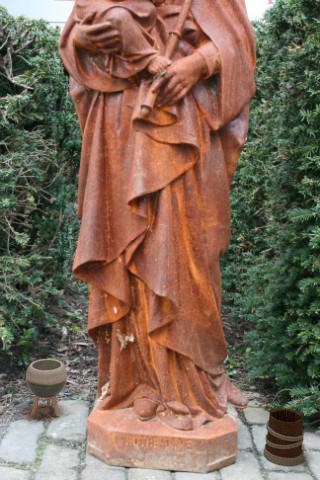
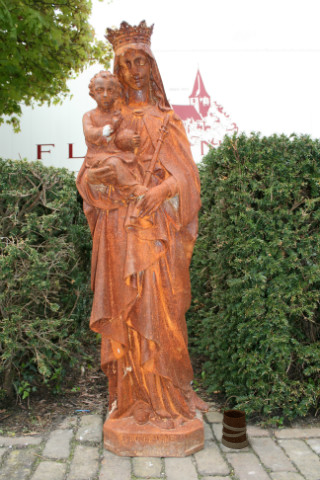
planter: present [26,359,67,416] -> none [60,387,88,427]

